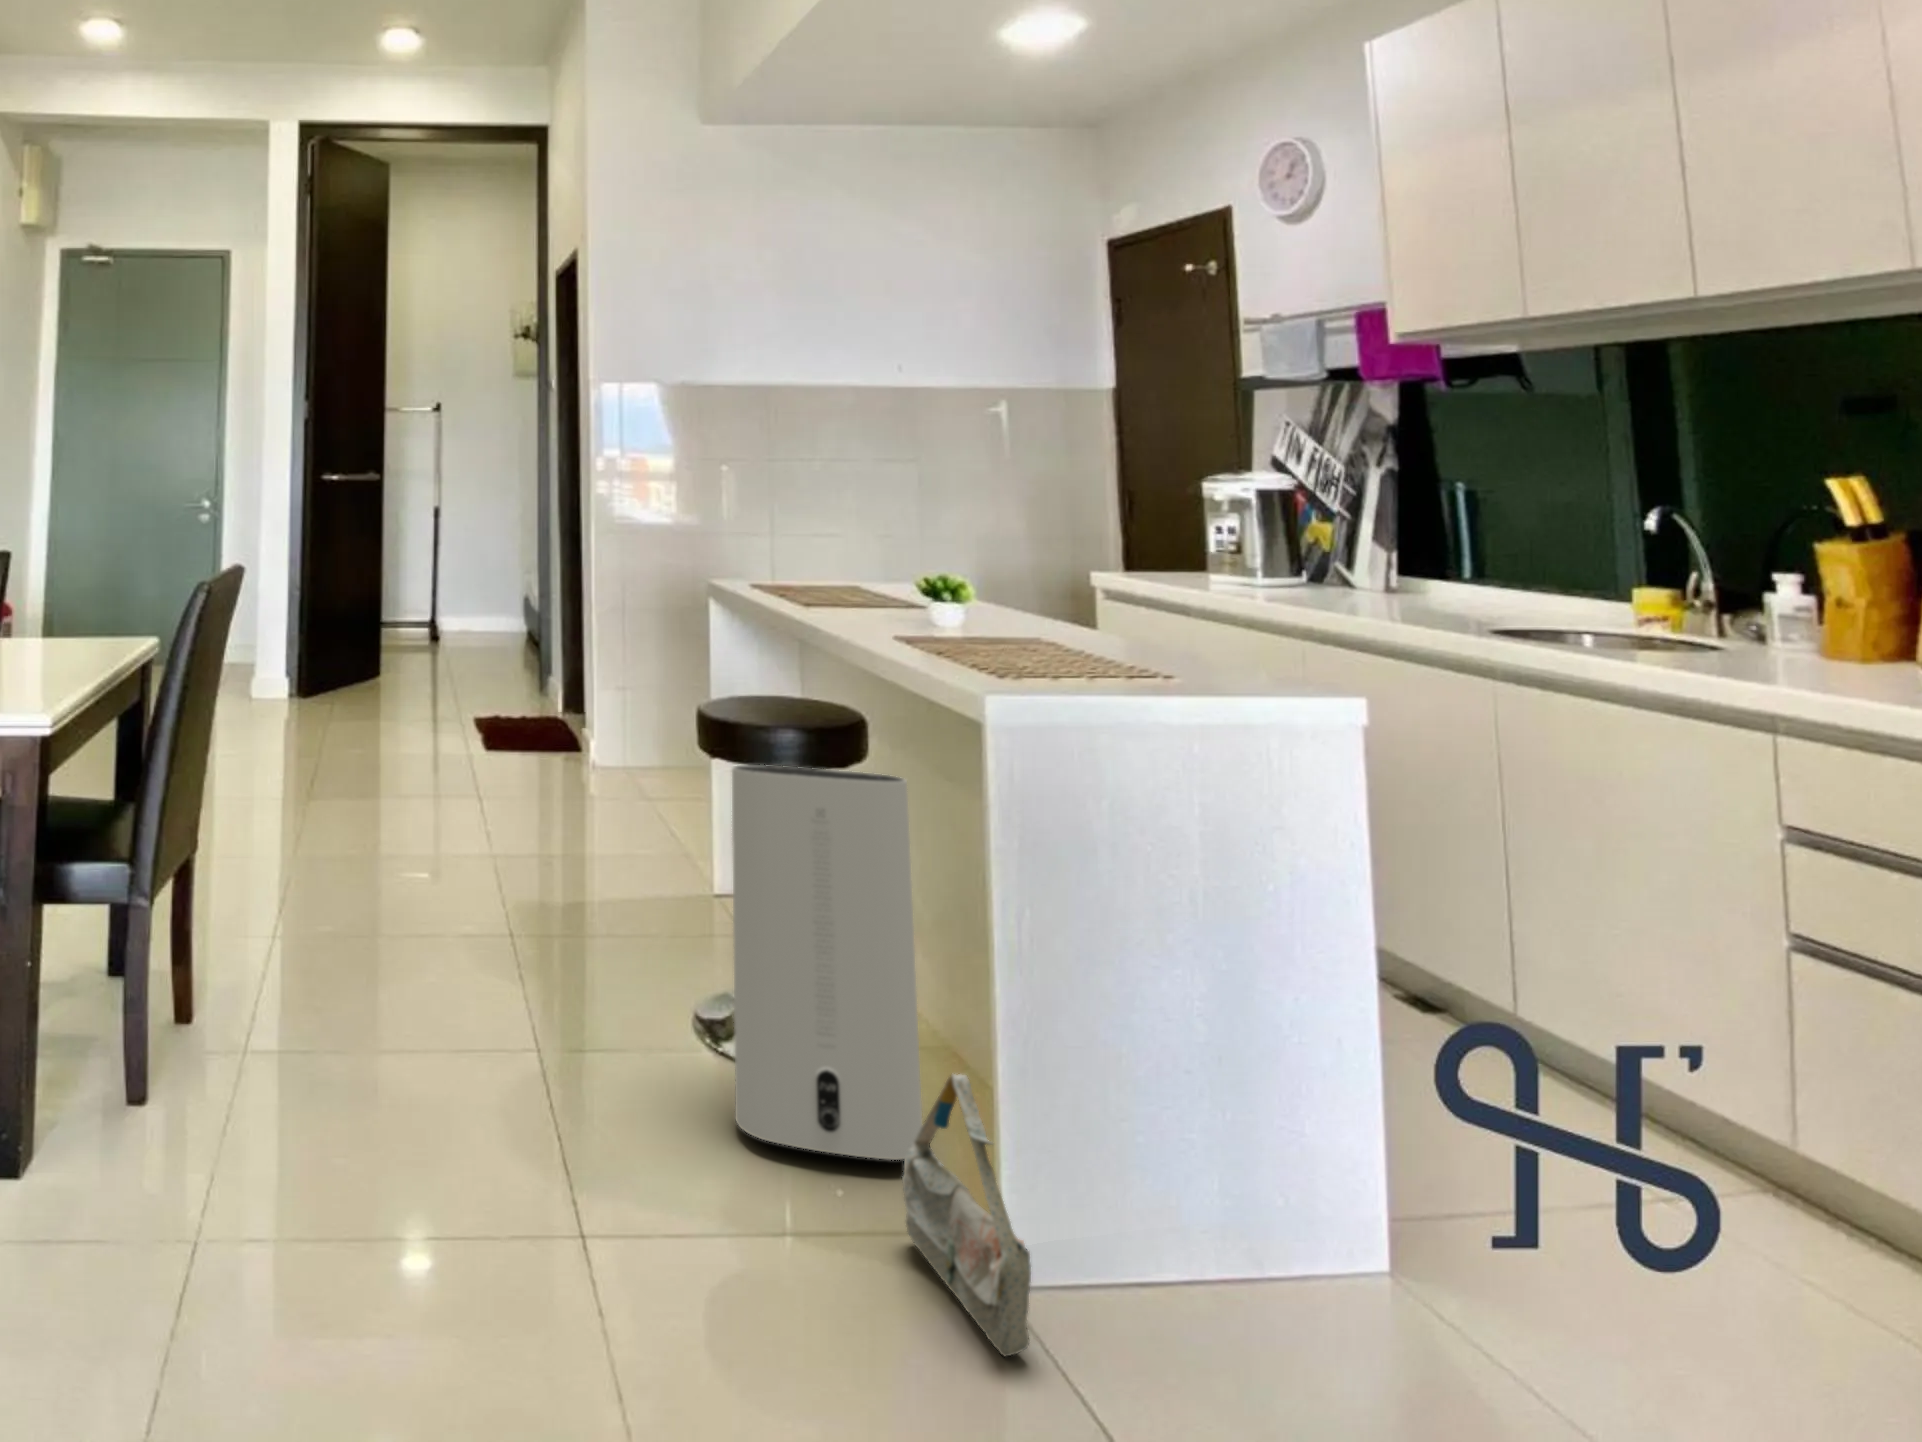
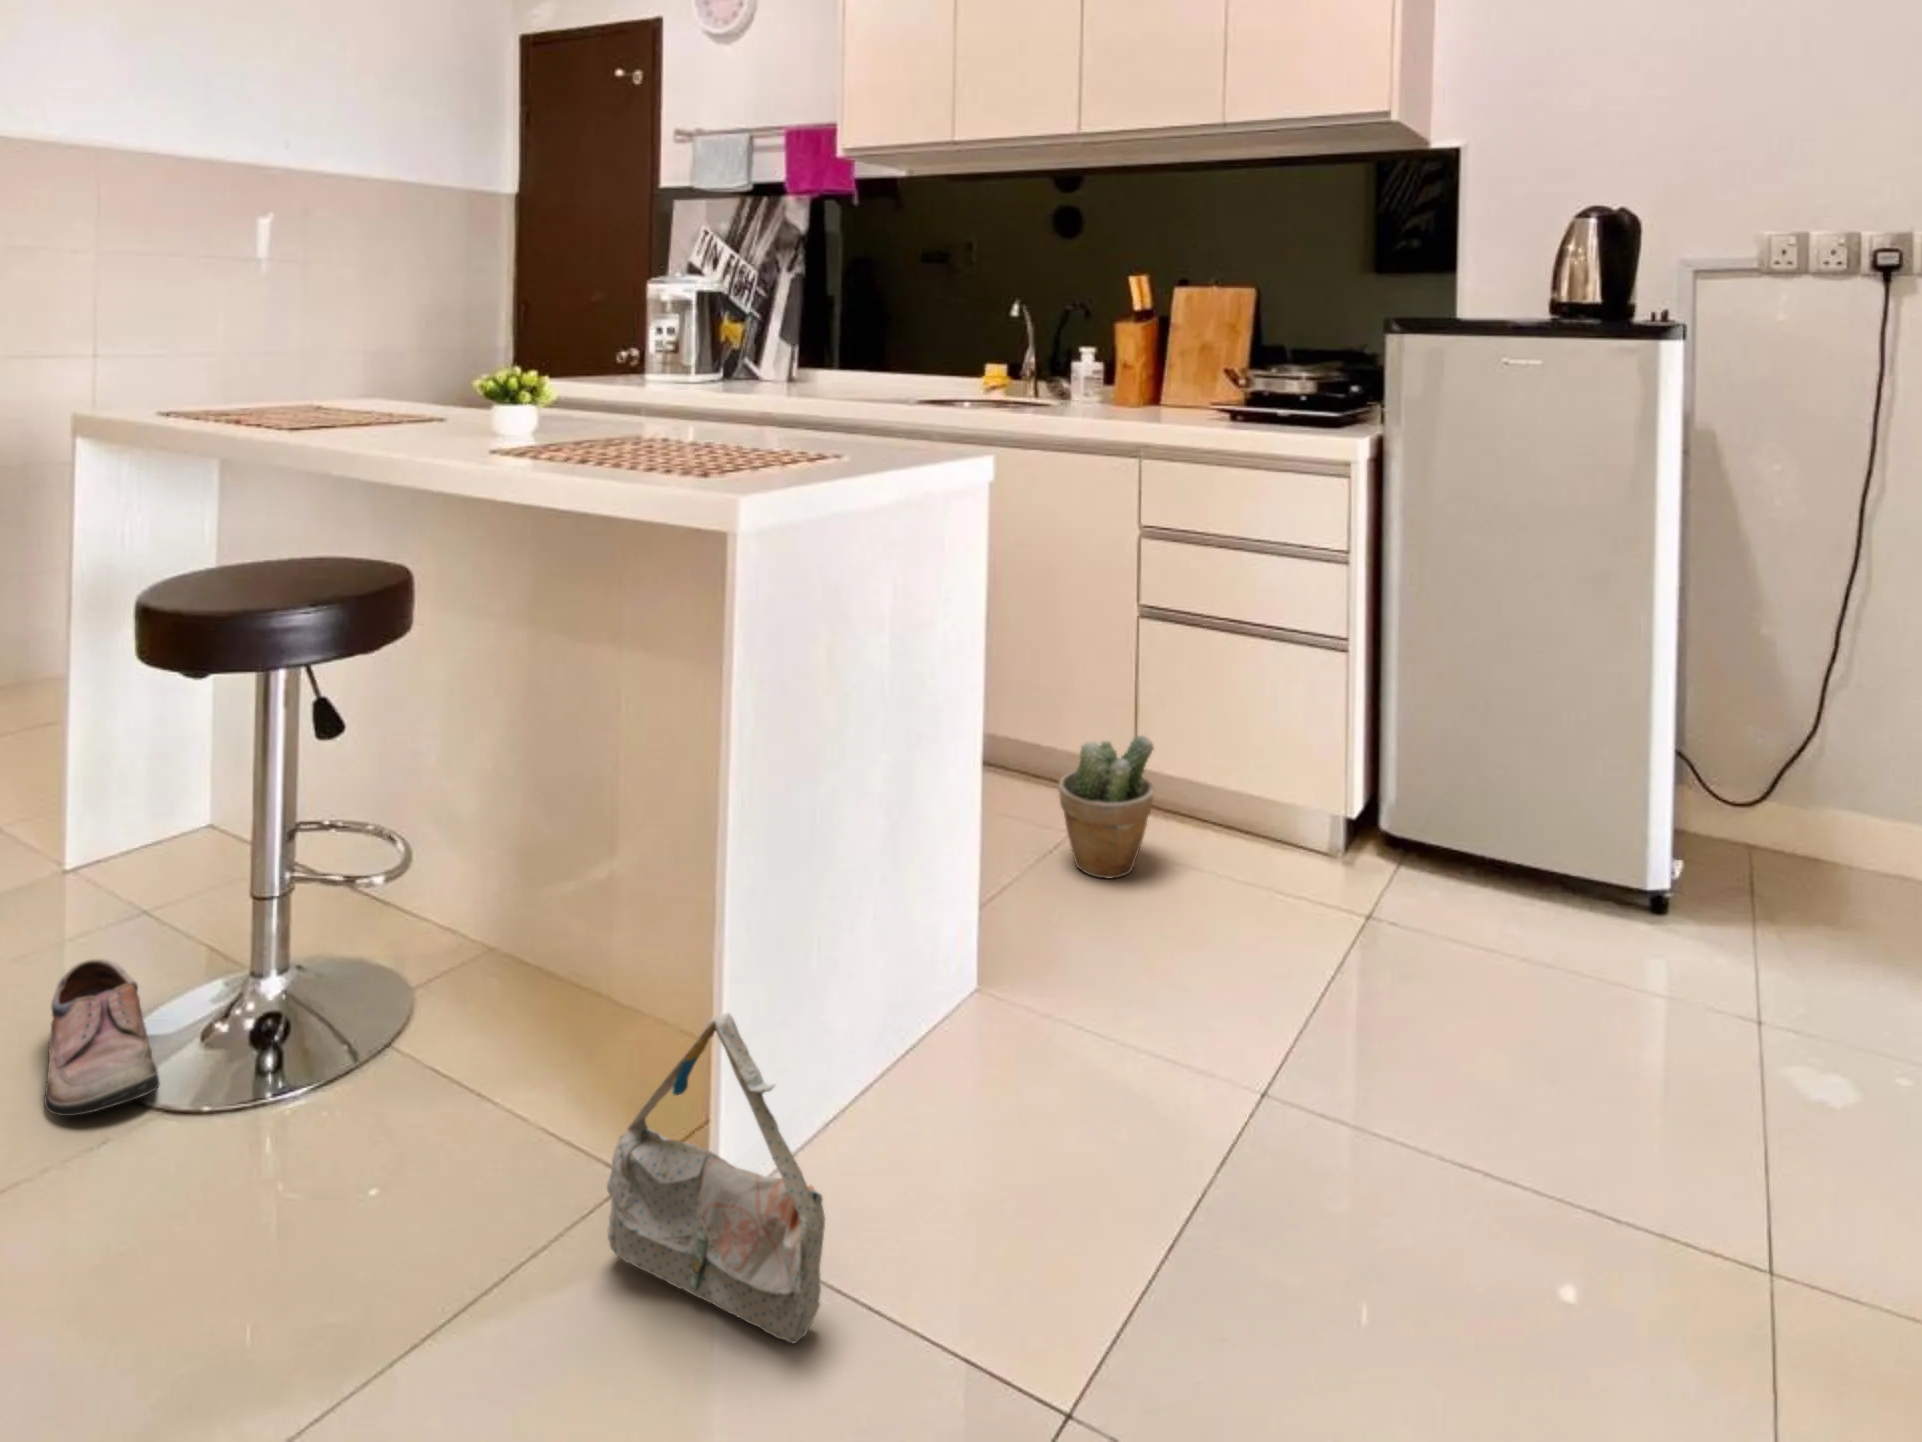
air purifier: present [732,765,922,1160] -> none [276,645,565,1243]
shoe: none [653,932,708,1022] -> present [45,959,160,1116]
potted plant: none [1605,1080,1777,1284] -> present [1059,736,1154,878]

